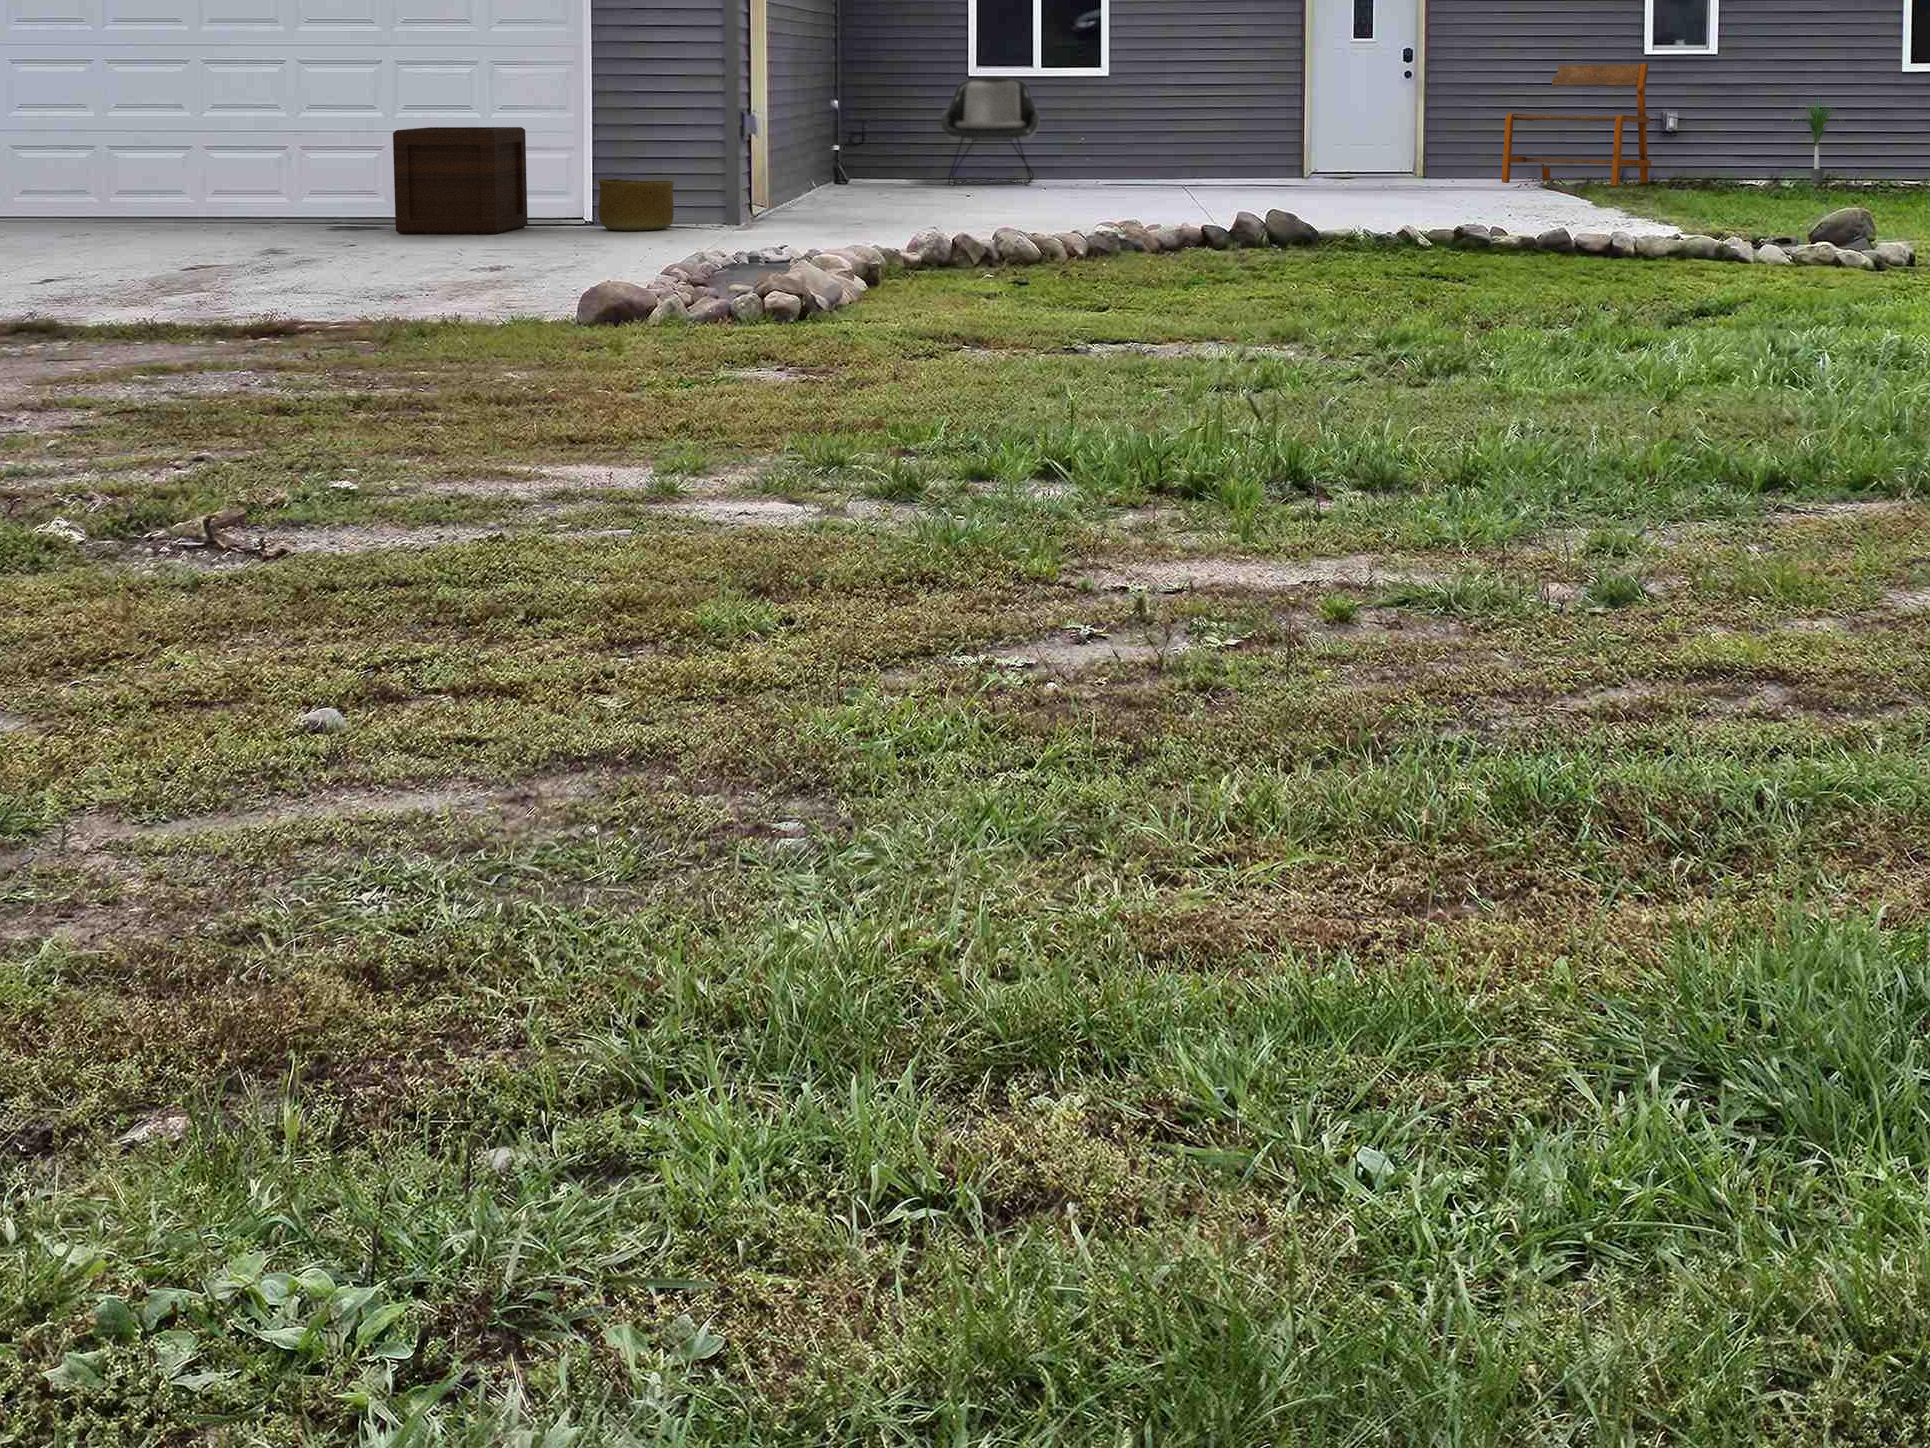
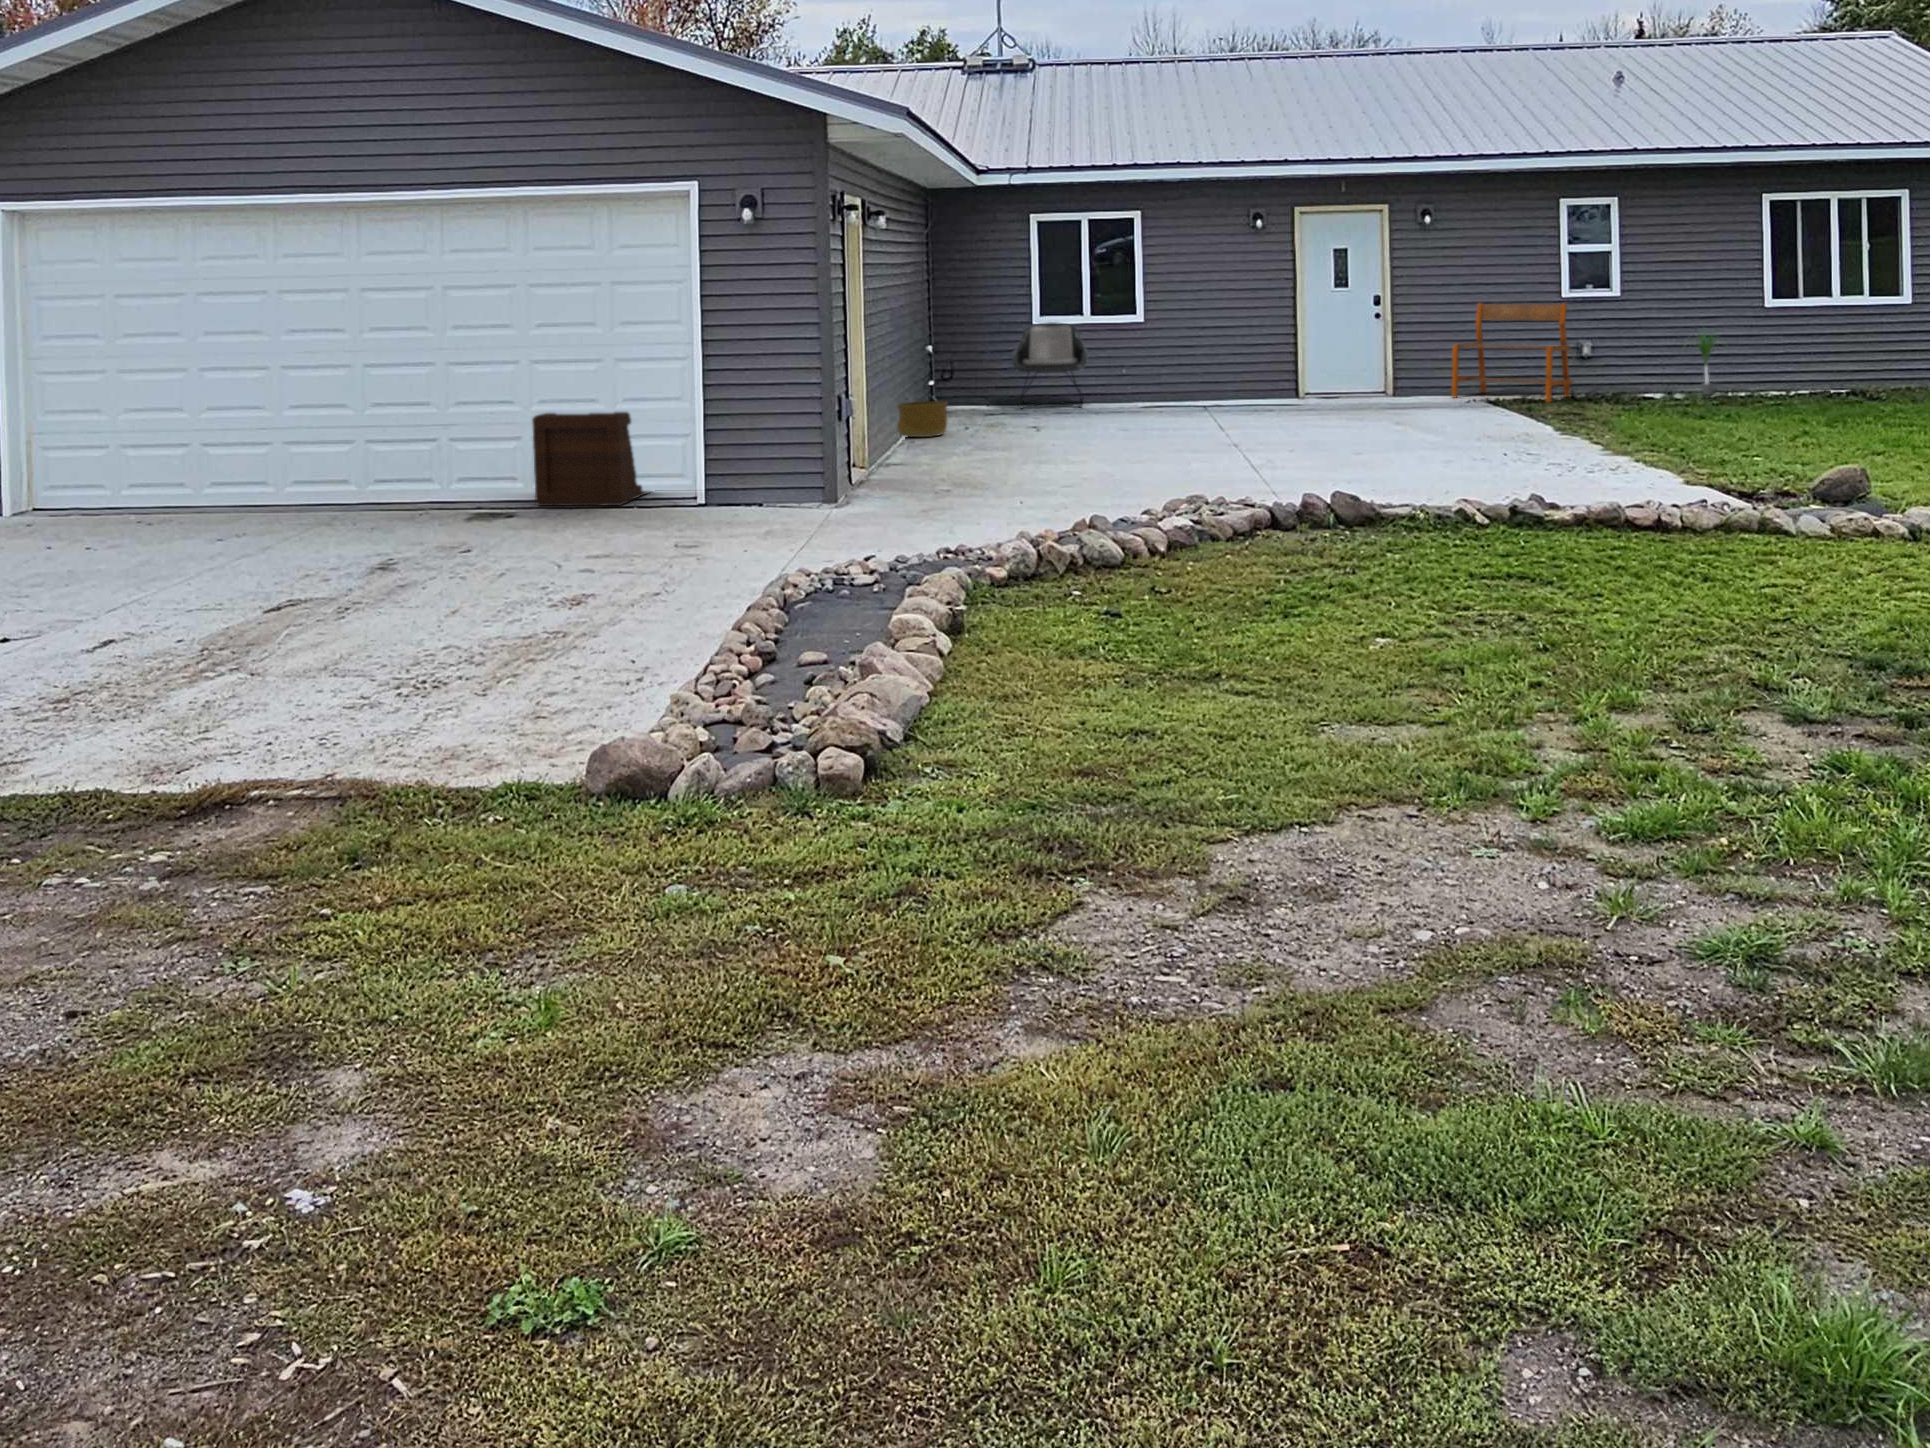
basket: present [598,179,674,231] -> present [897,401,947,437]

